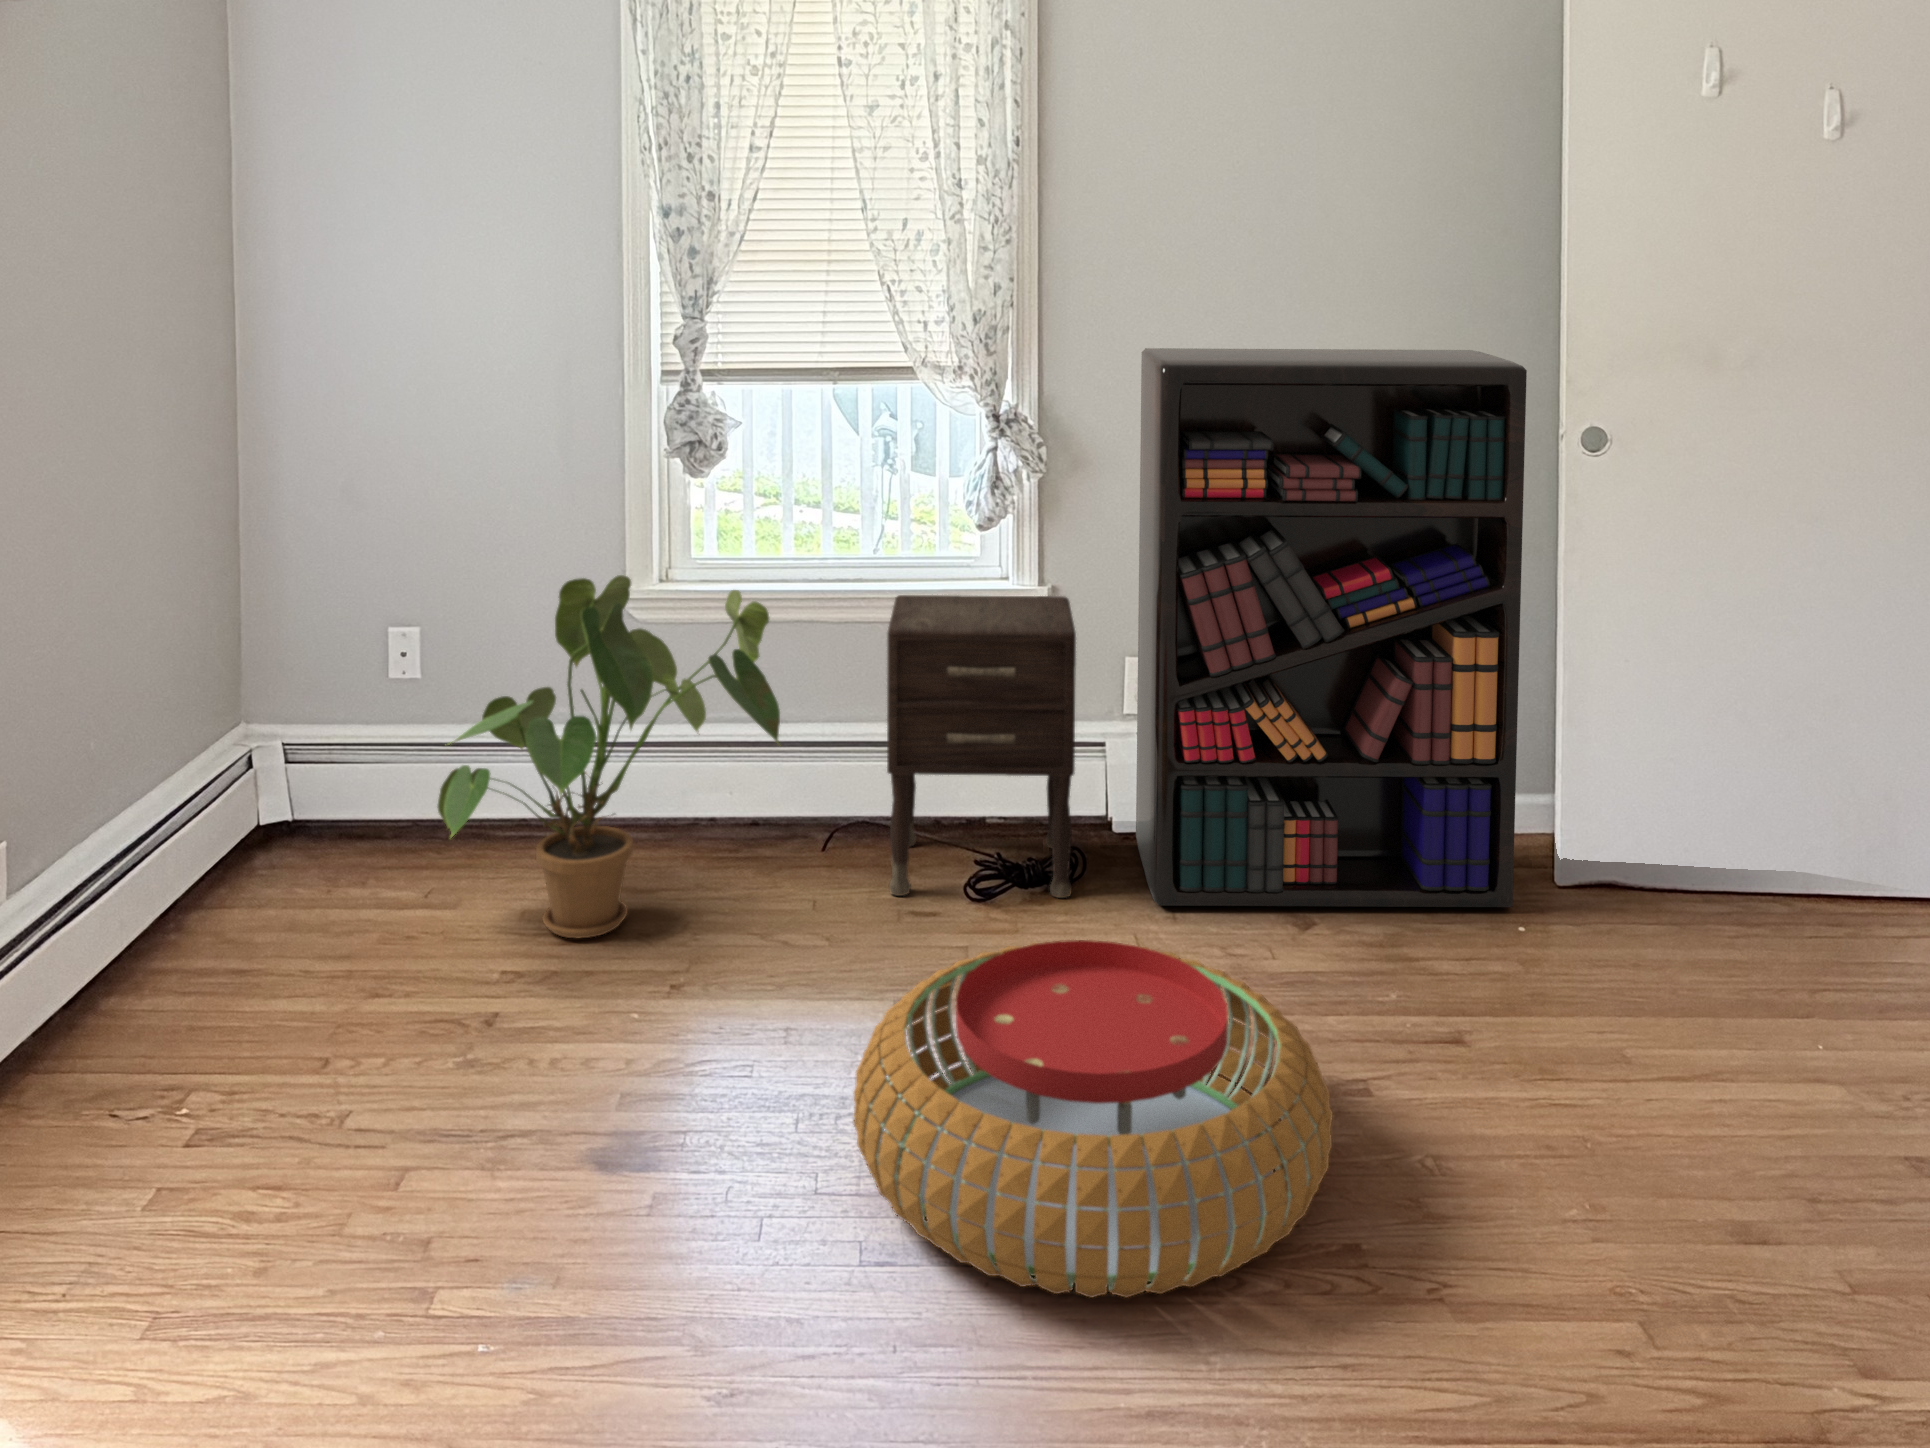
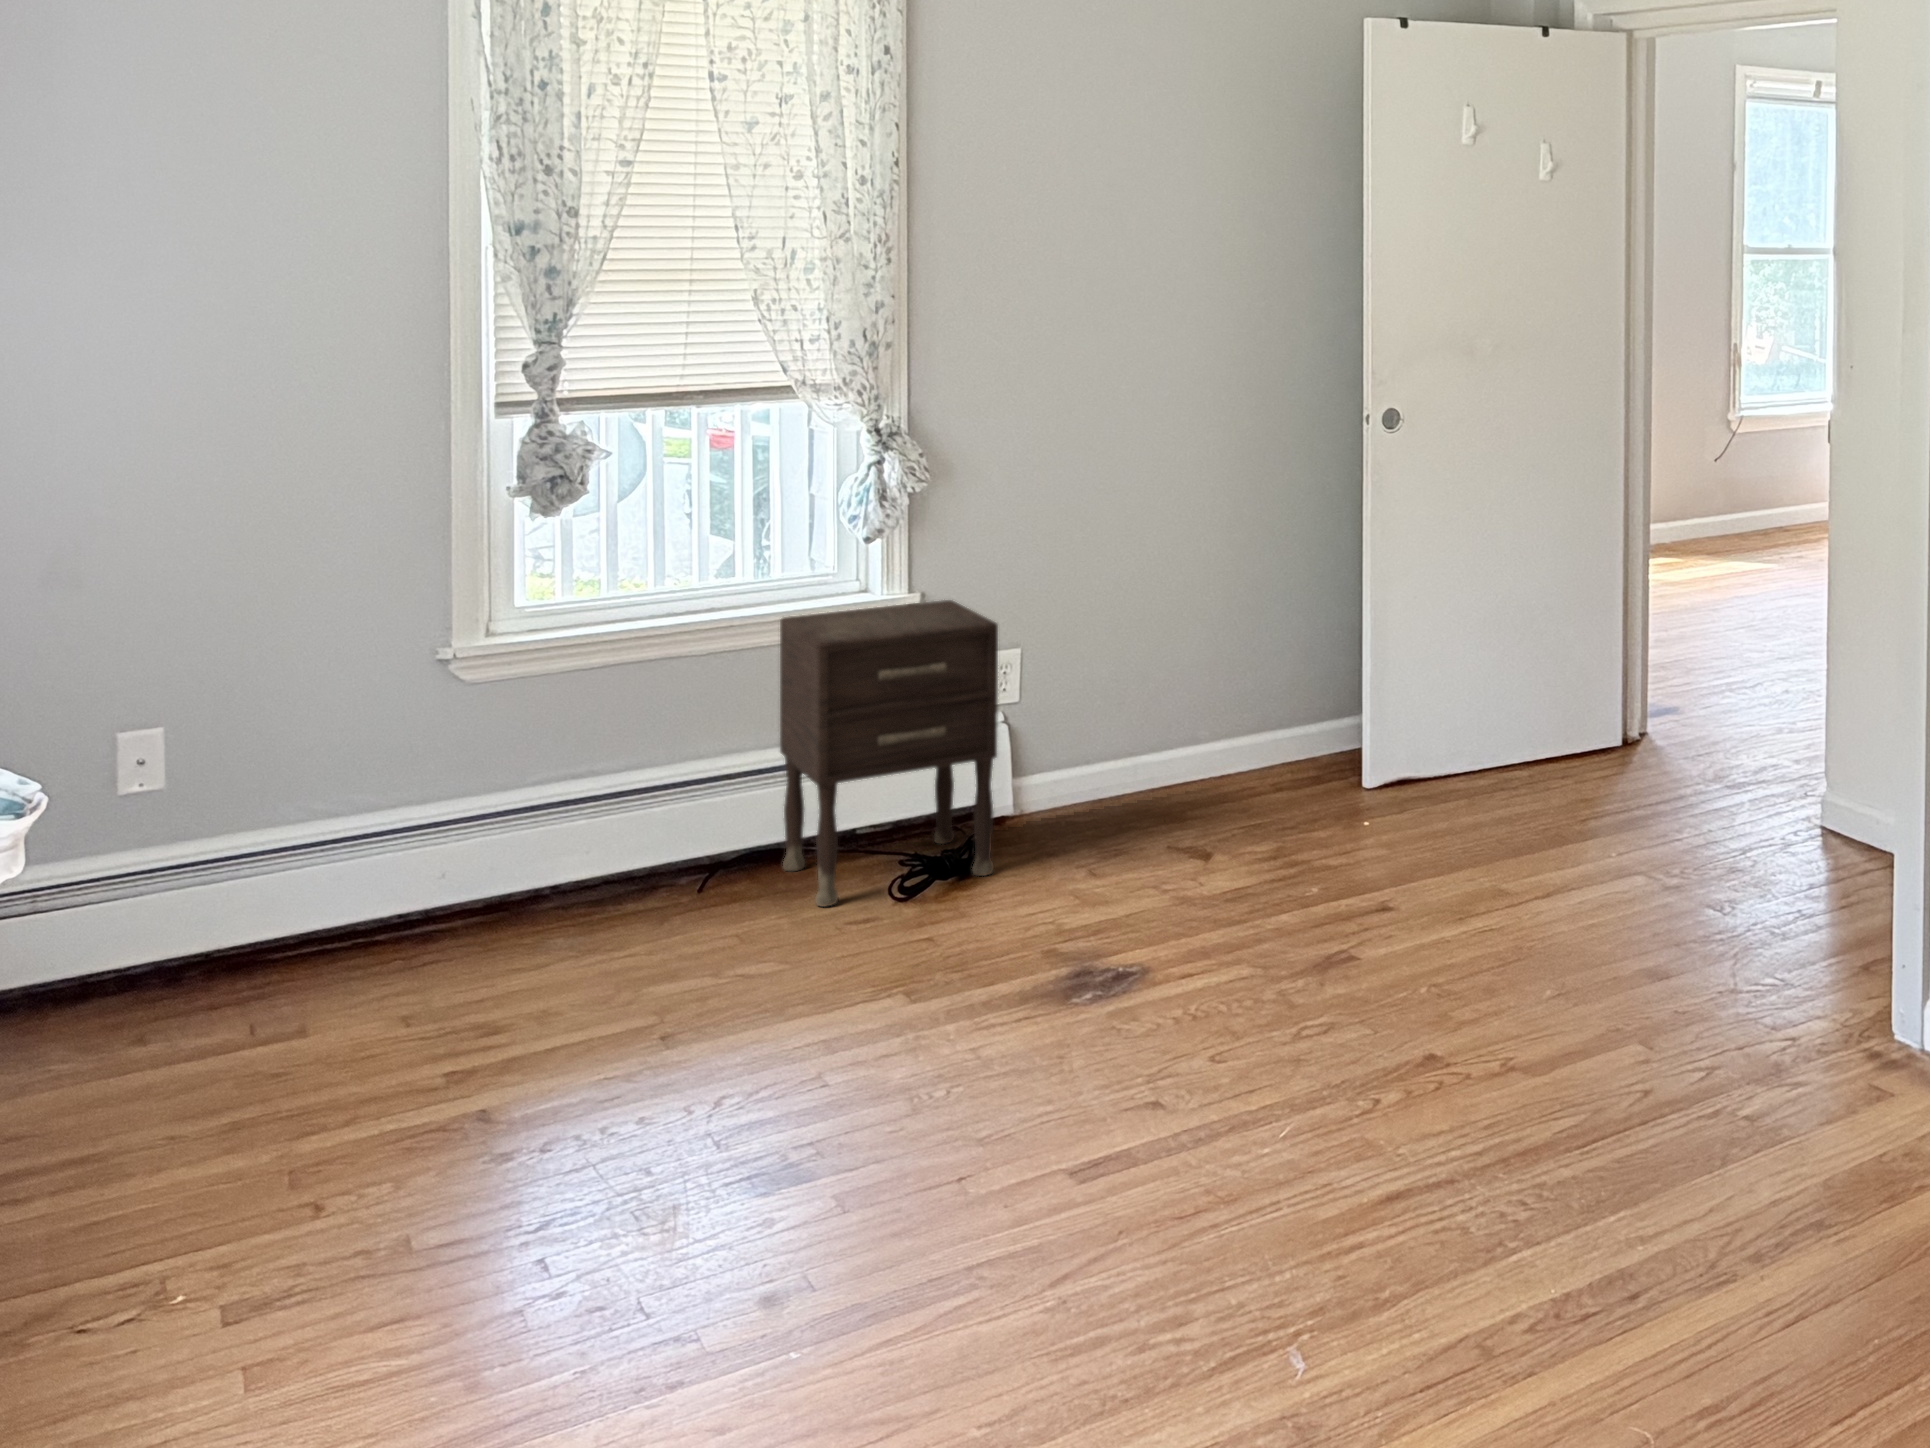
bookshelf: present [1136,348,1527,907] -> none [1015,351,1361,861]
house plant: present [437,575,780,938] -> none [311,627,738,1013]
pouf: present [854,940,1333,1298] -> none [964,851,1367,1105]

